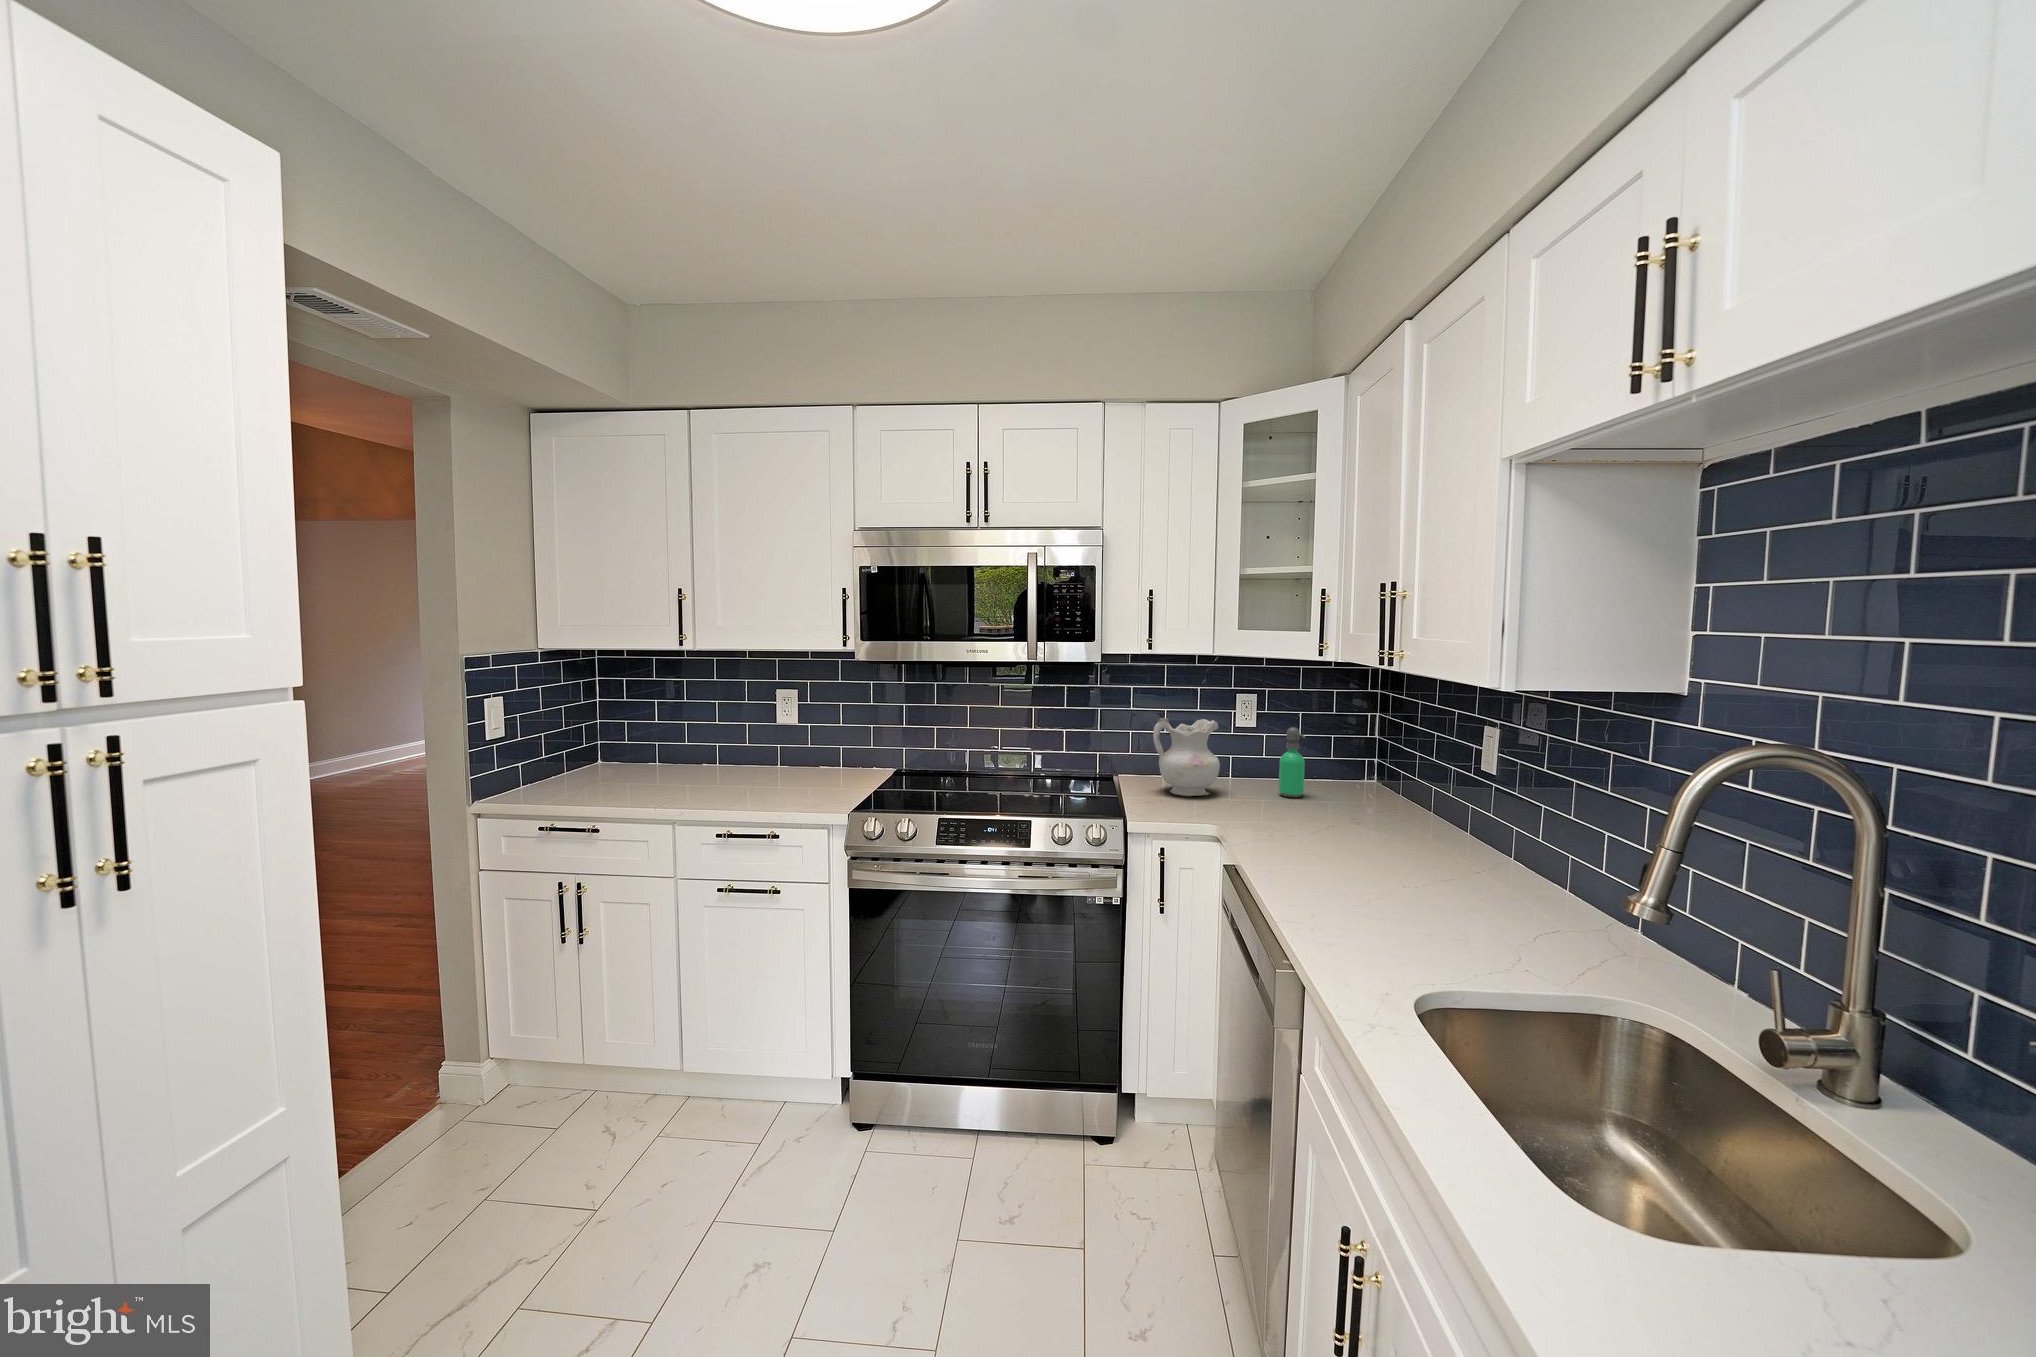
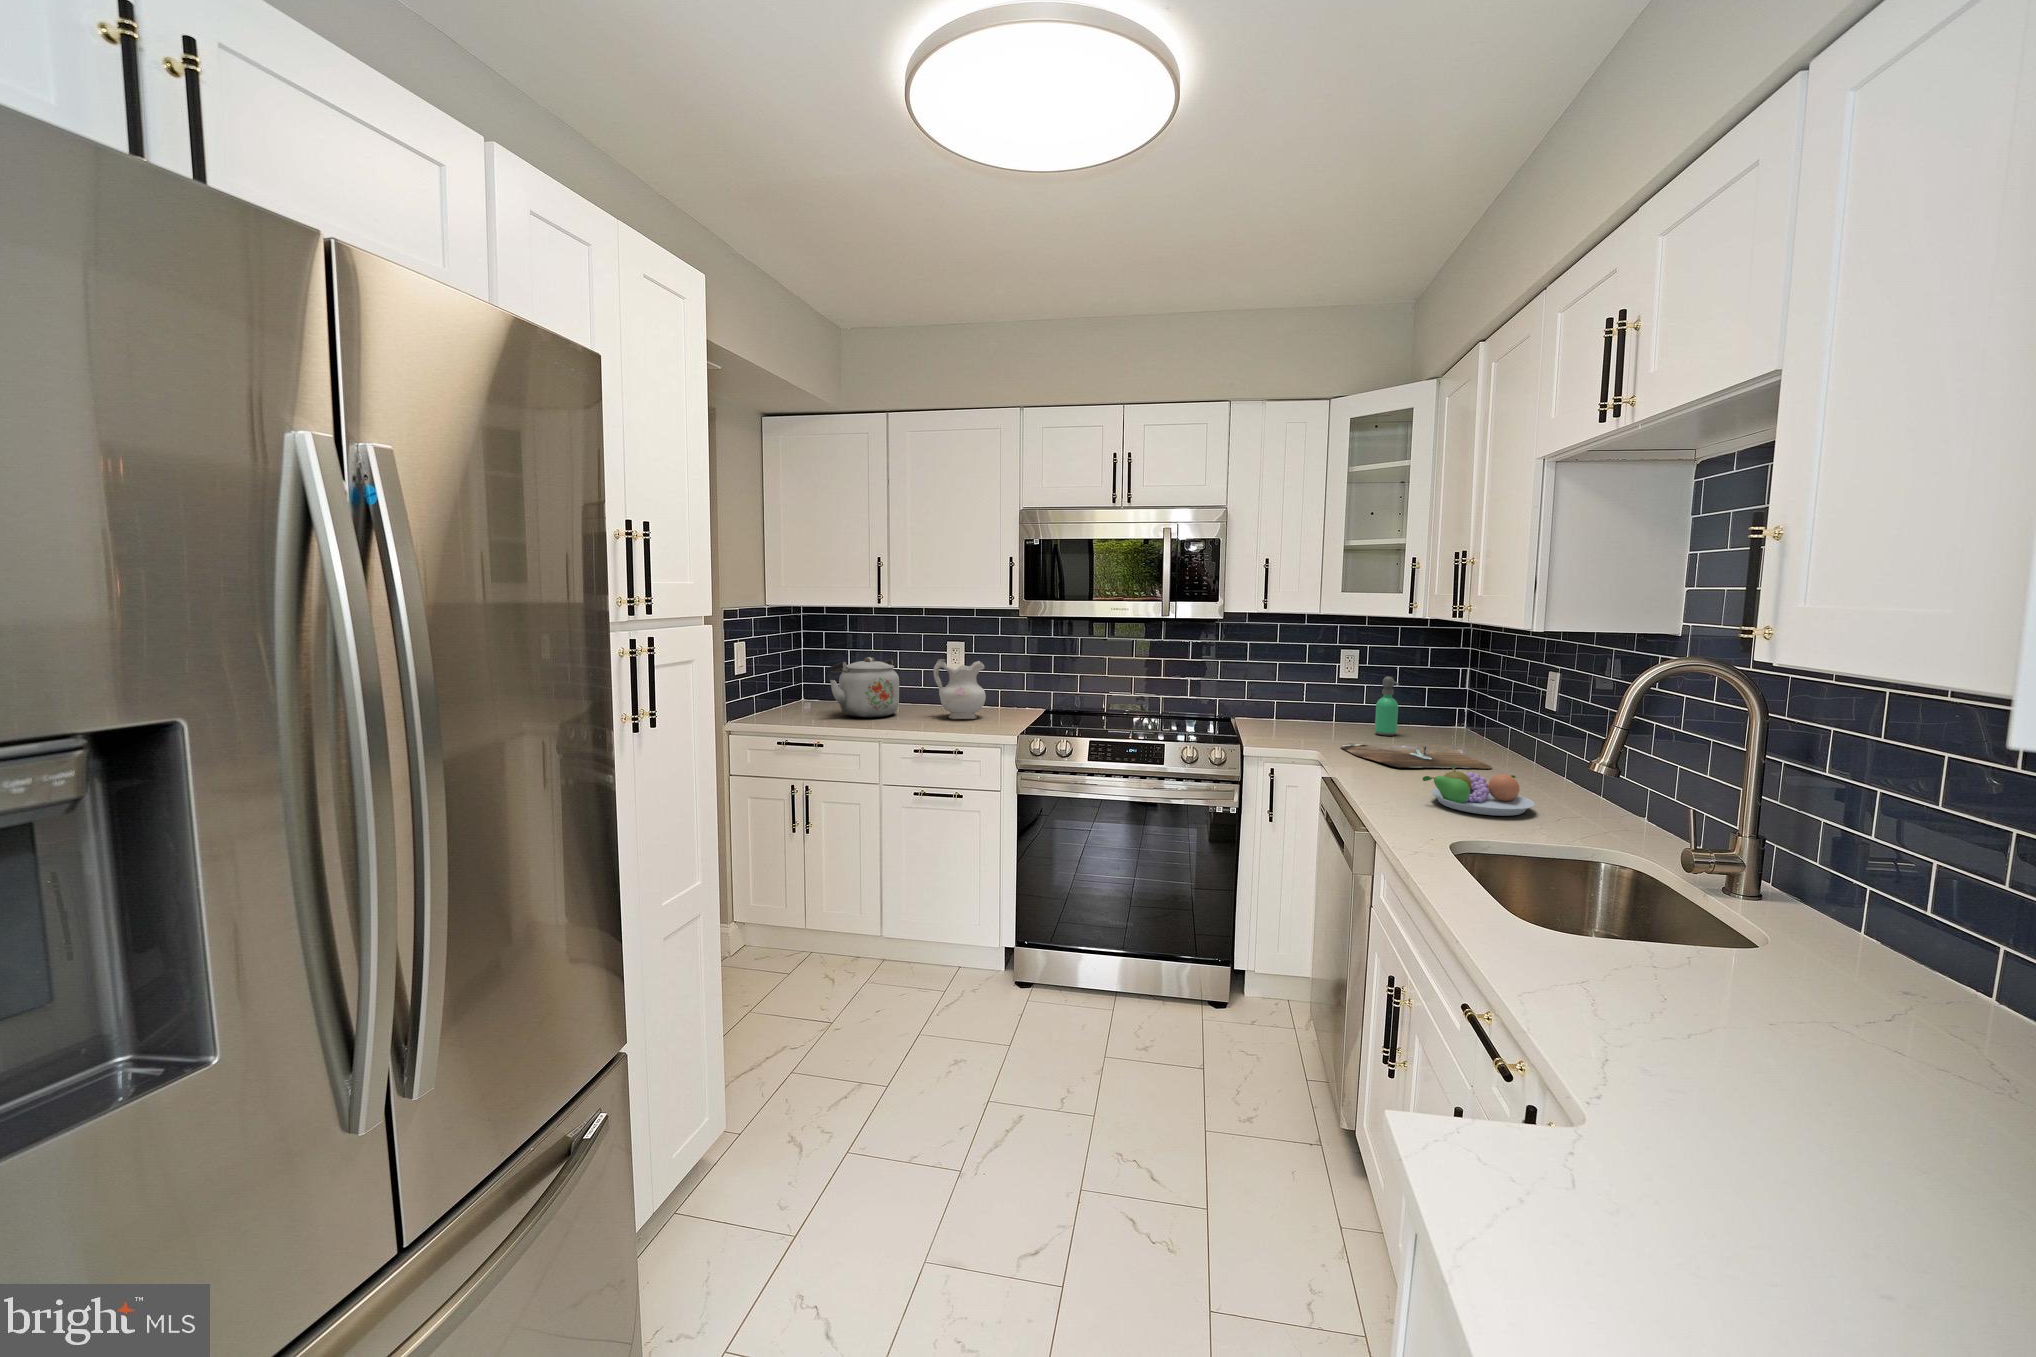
kettle: none [615,712,712,788] -> present [830,657,899,717]
ceramic pitcher: present [1153,718,1220,796] -> present [934,659,986,719]
cutting board: none [1242,812,1424,853] -> present [1341,743,1492,769]
fruit bowl: none [1356,865,1503,944] -> present [1423,765,1535,816]

